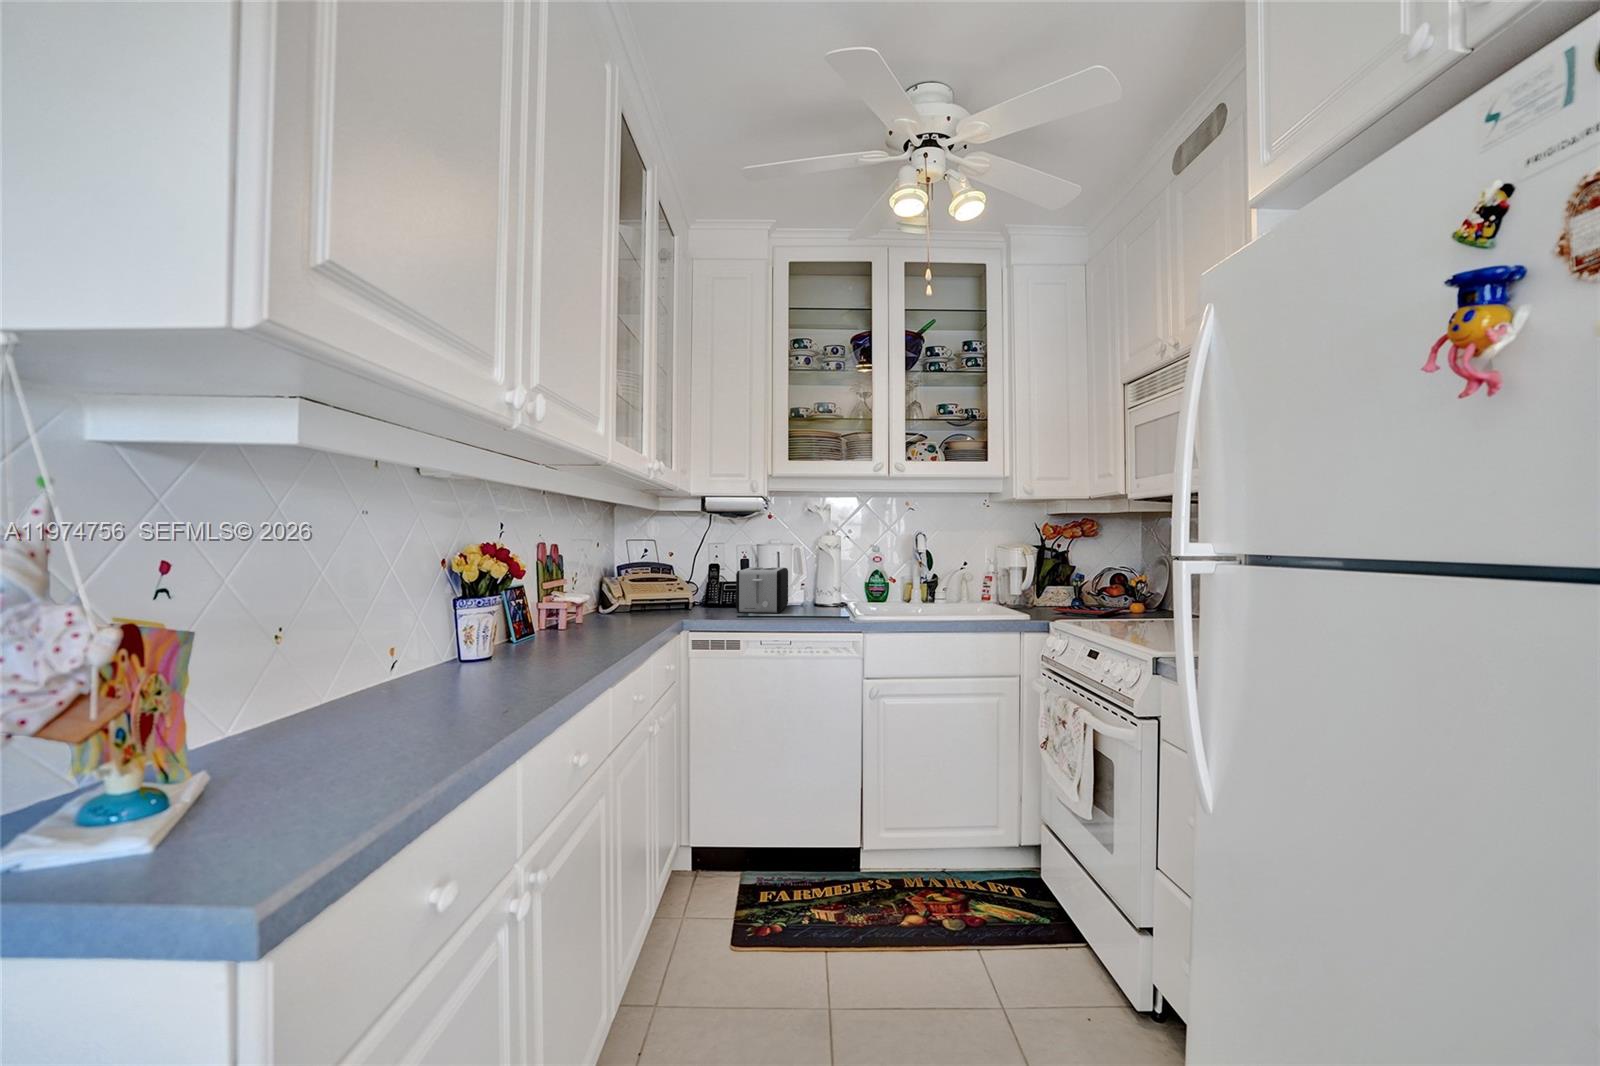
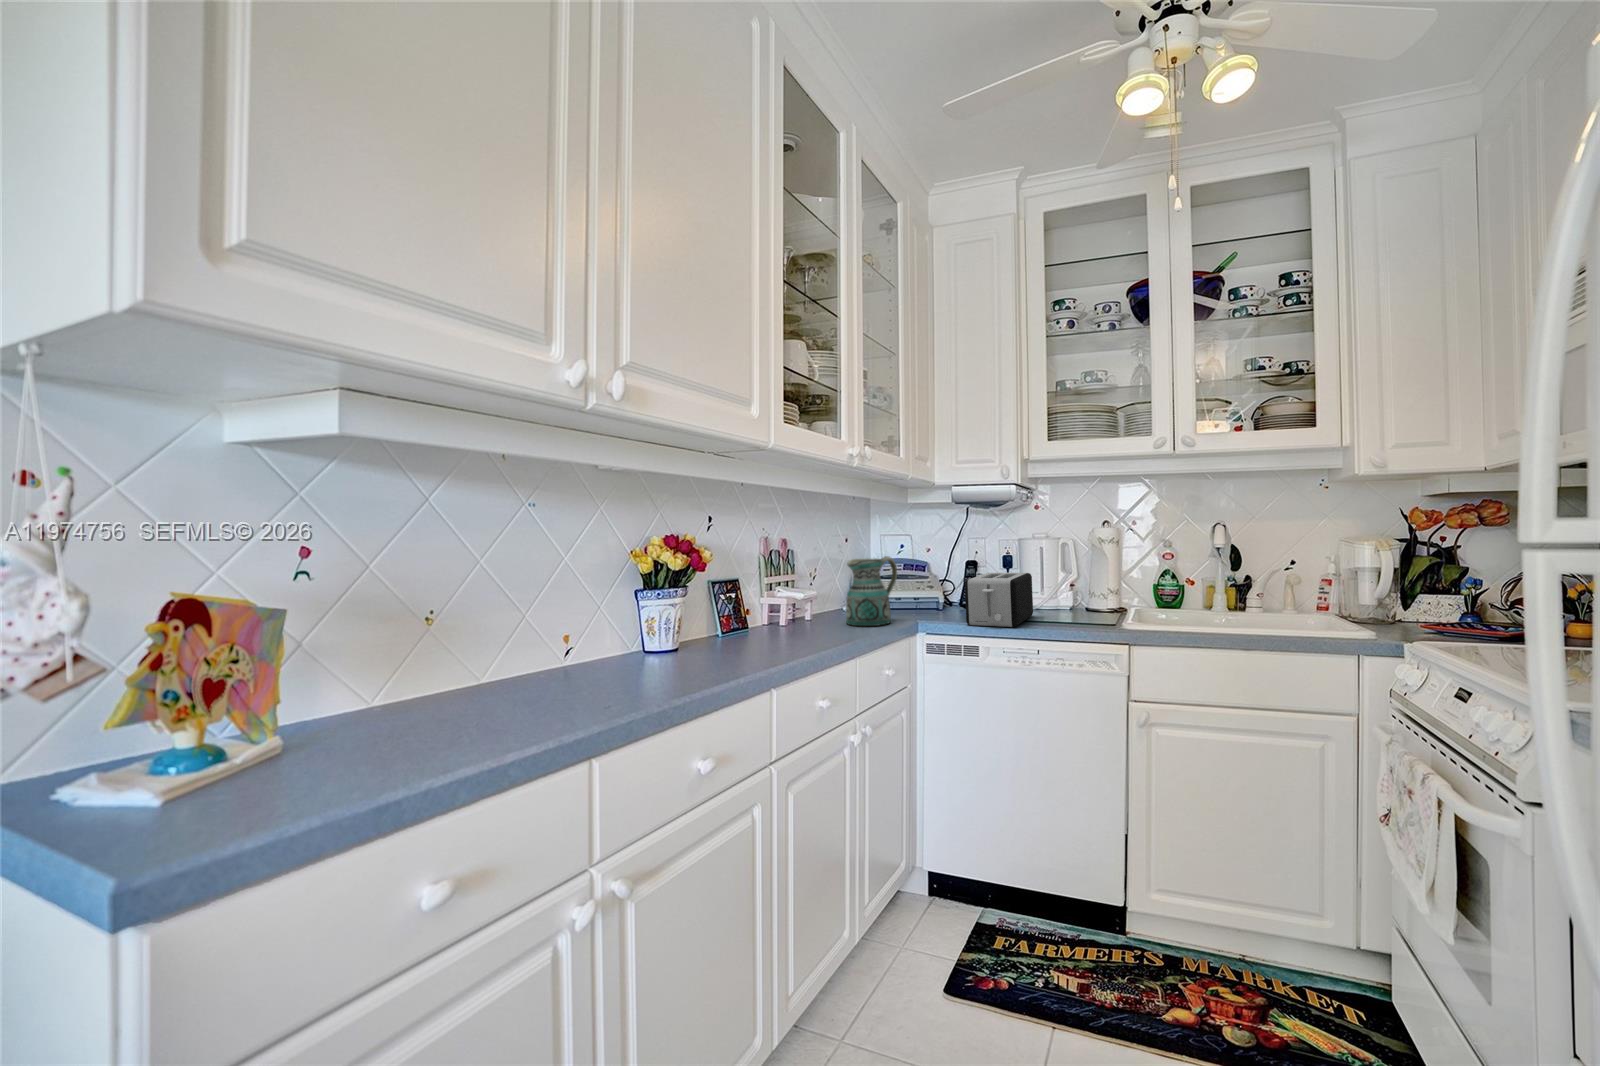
ceramic pitcher: none [621,549,671,614] -> present [846,556,897,626]

